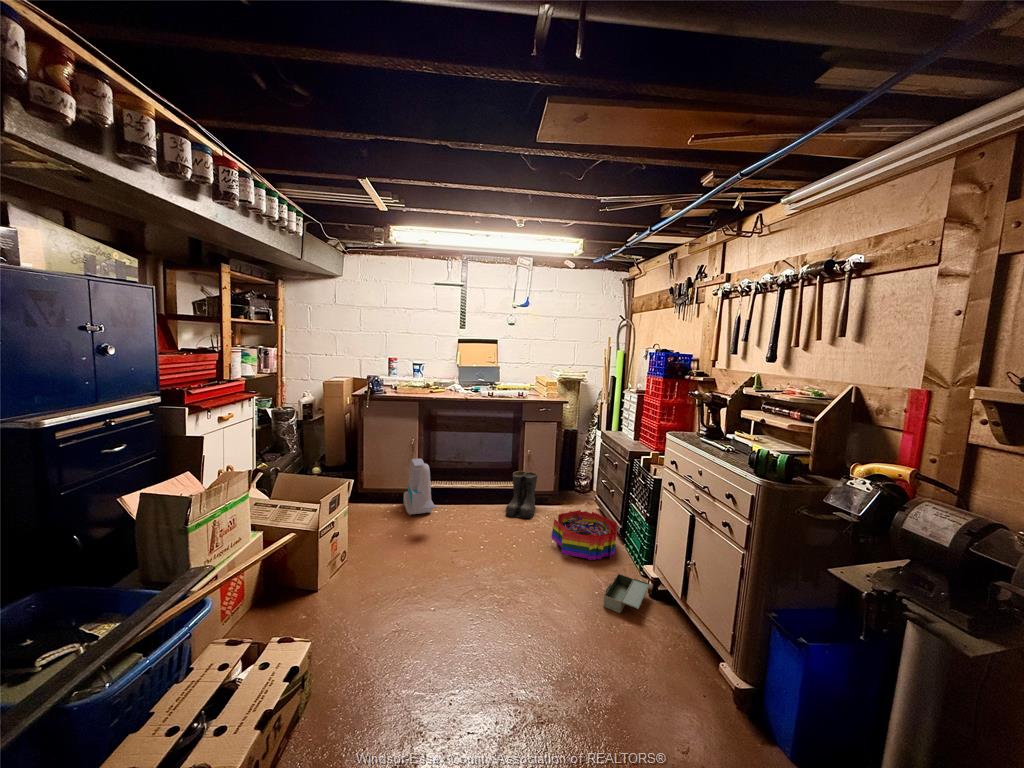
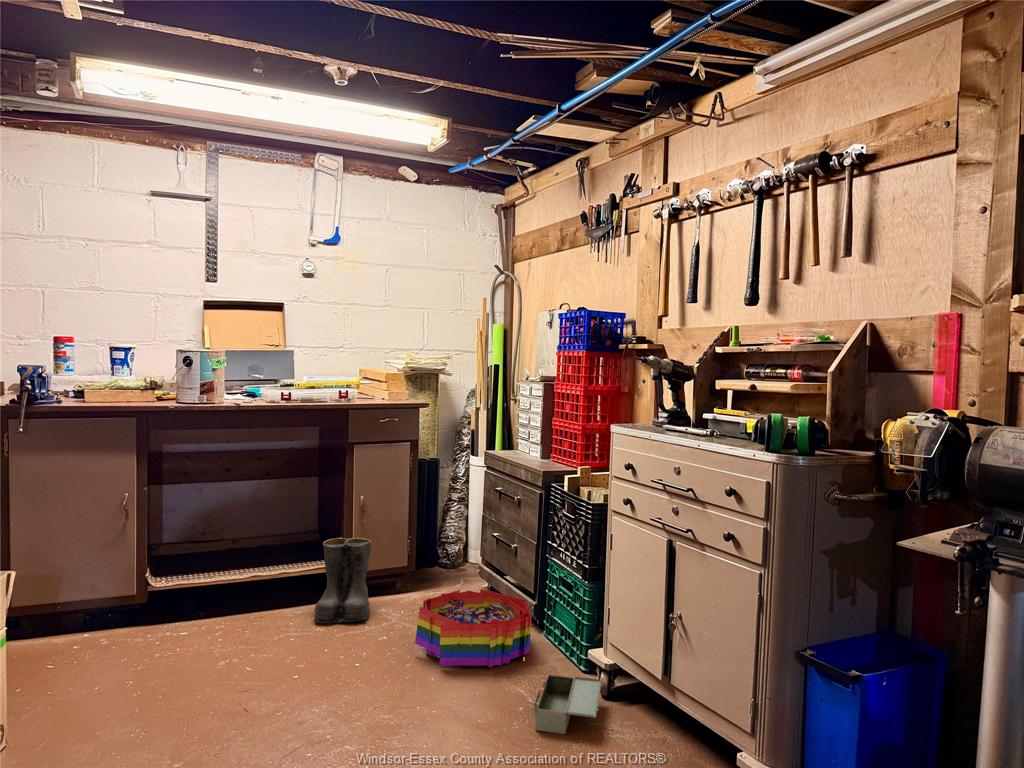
vacuum cleaner: present [403,459,437,515] -> none [83,530,178,650]

